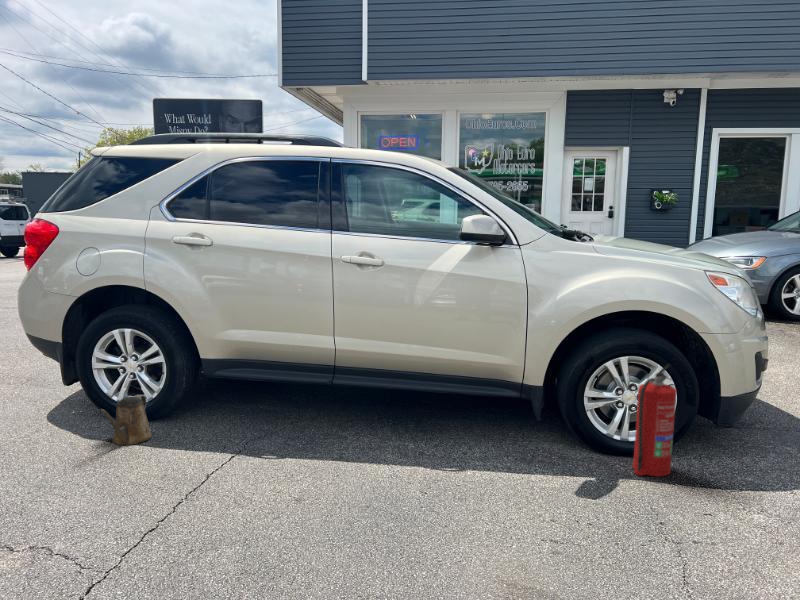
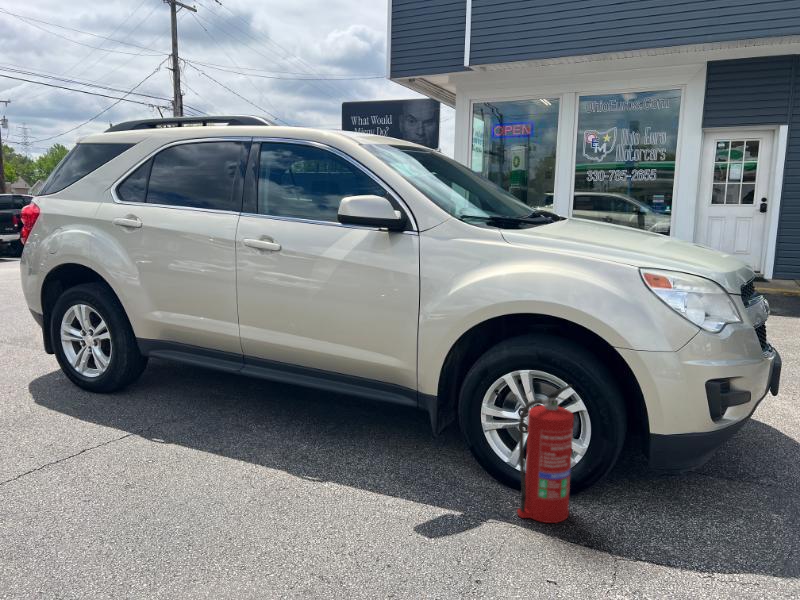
watering can: present [99,395,152,445] -> none [25,368,97,414]

